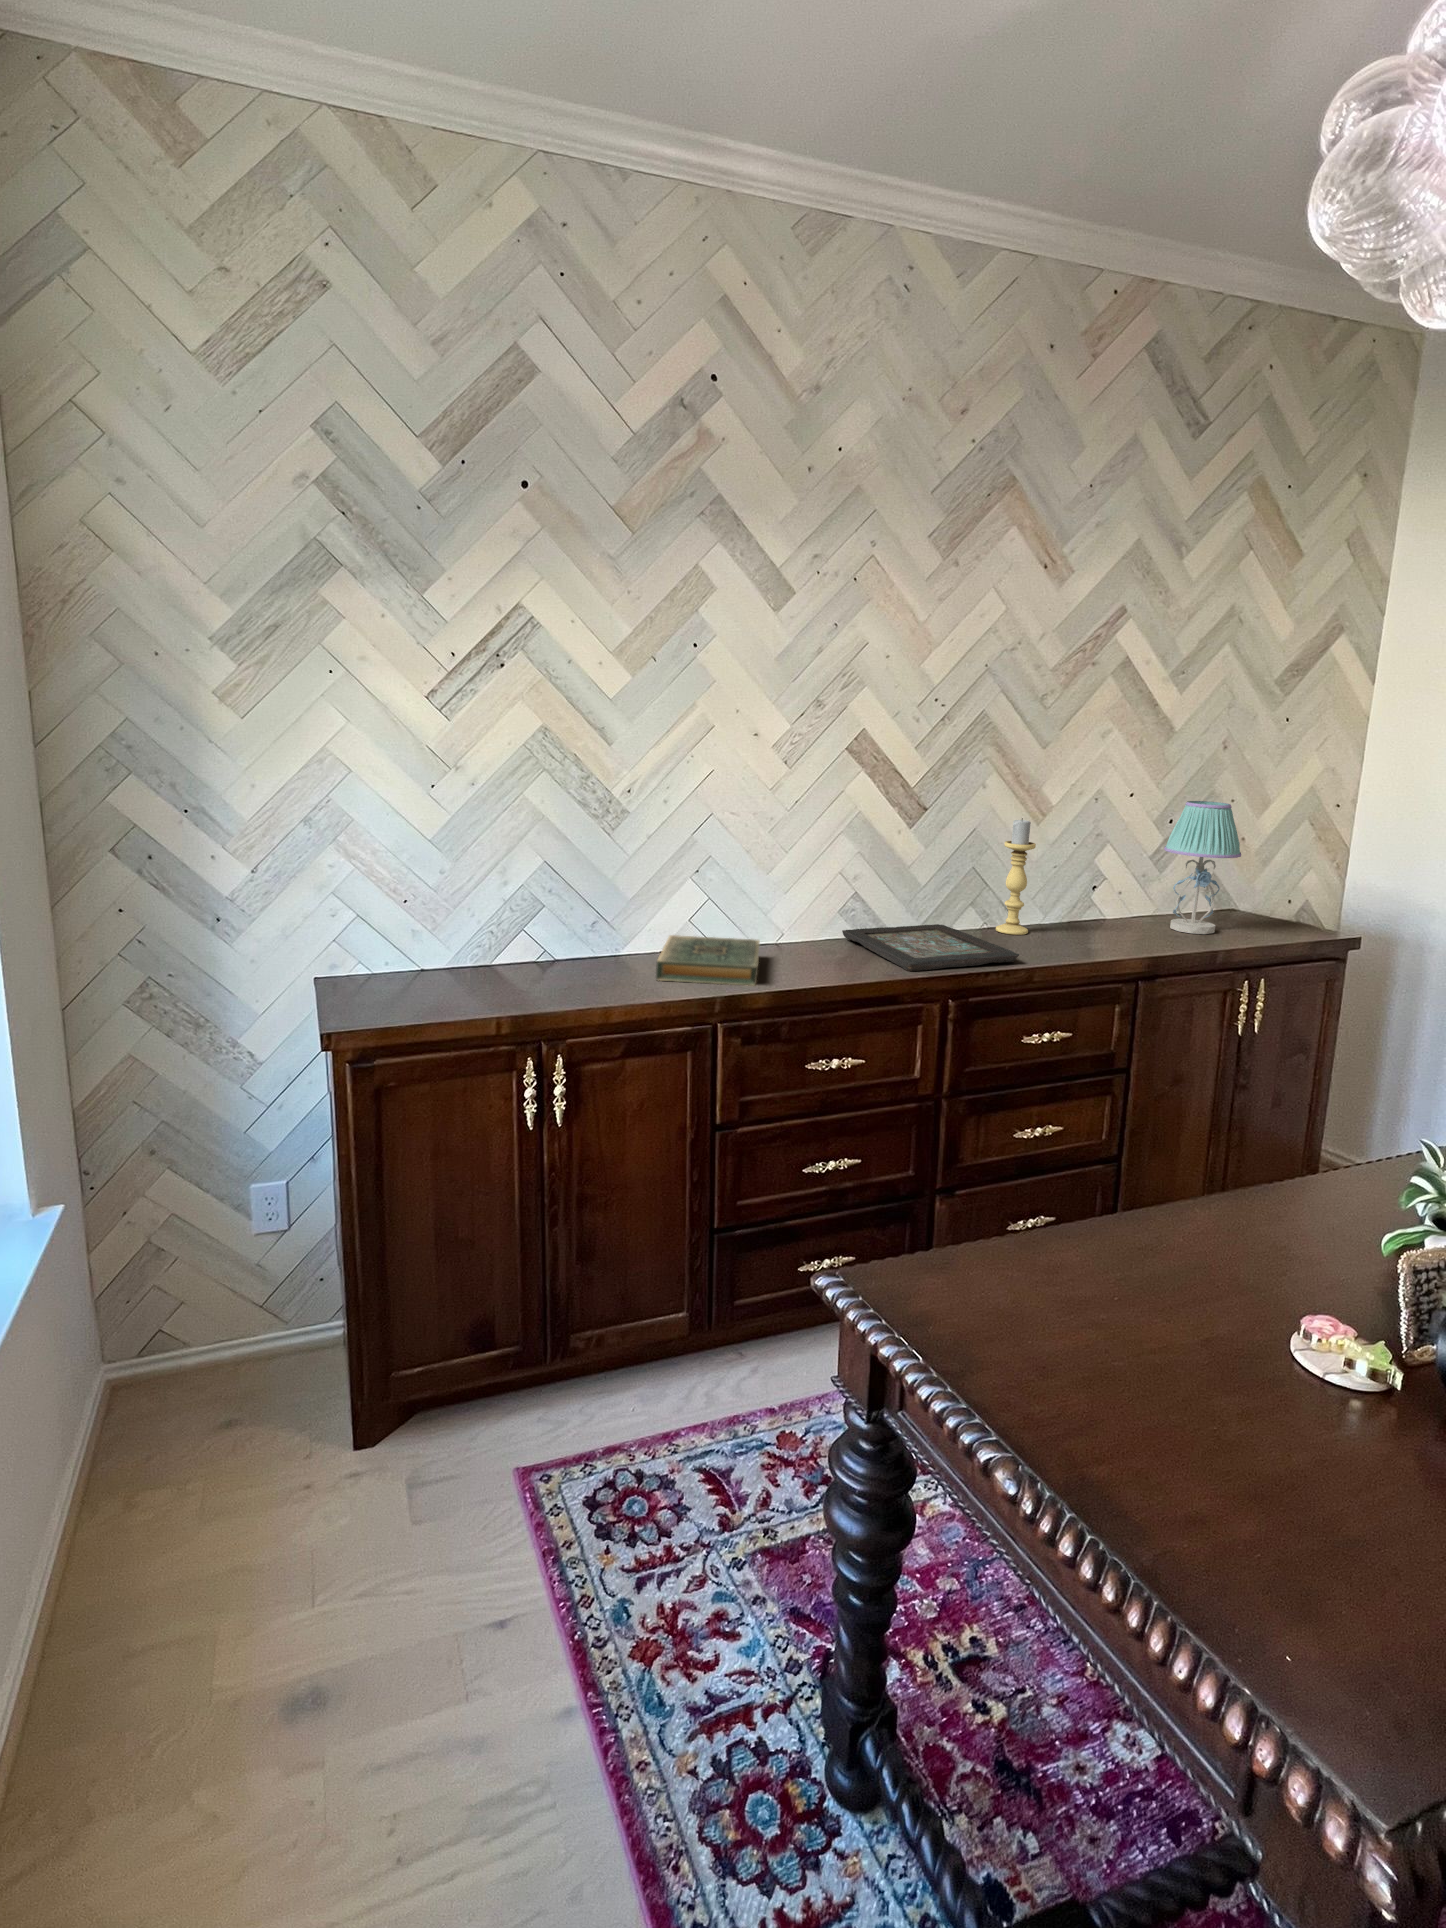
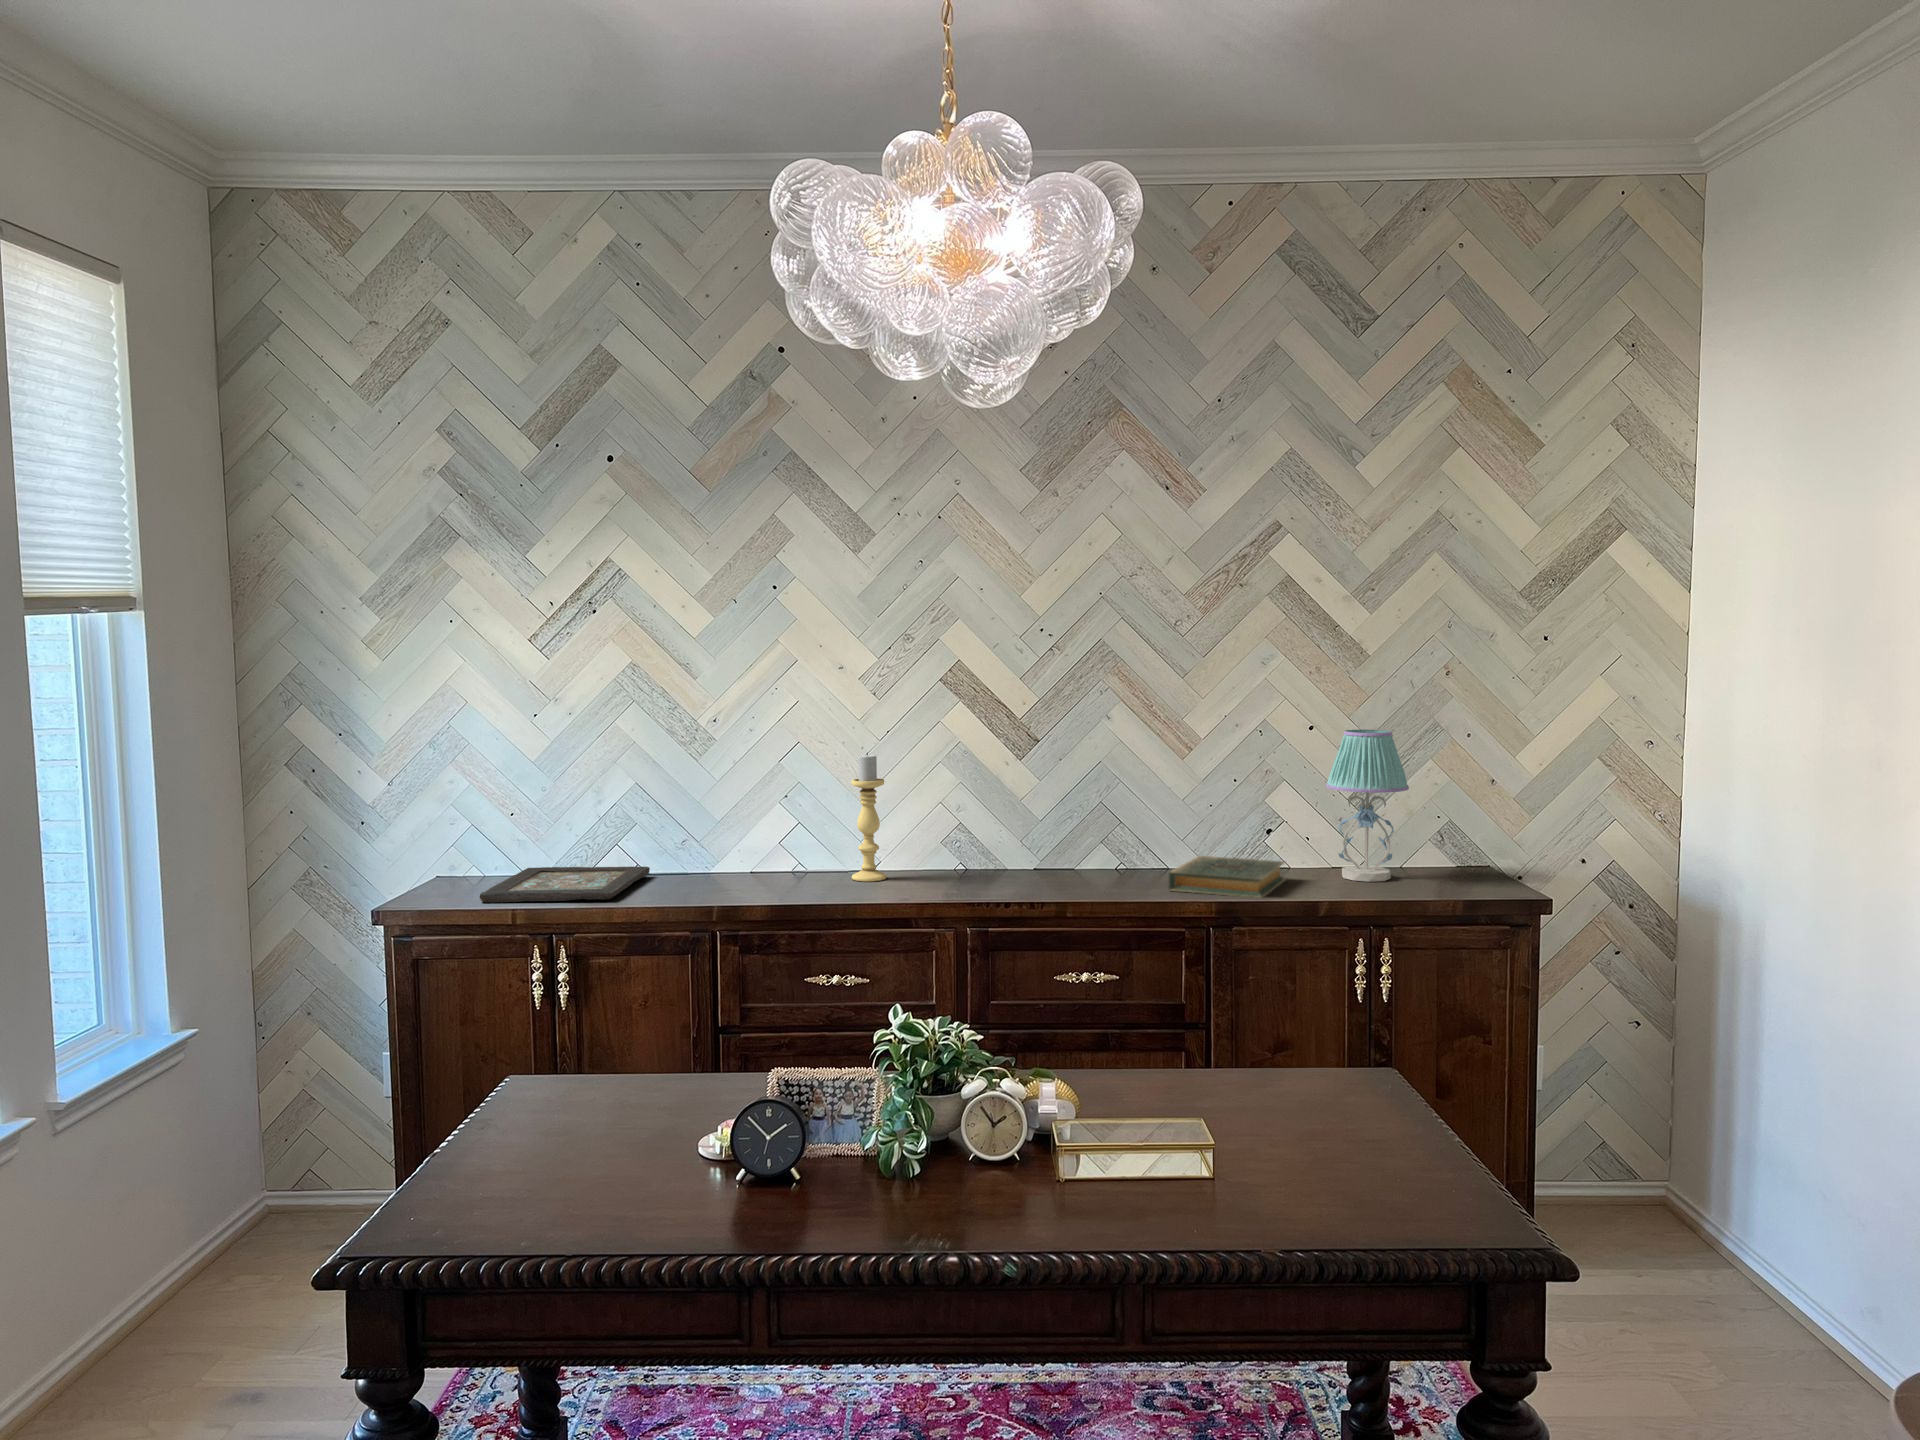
candle holder: present [996,818,1036,935] -> present [852,753,886,882]
decorative tray: present [842,924,1019,971] -> present [480,867,650,903]
hardback book: present [656,935,760,986] -> present [1169,856,1286,898]

